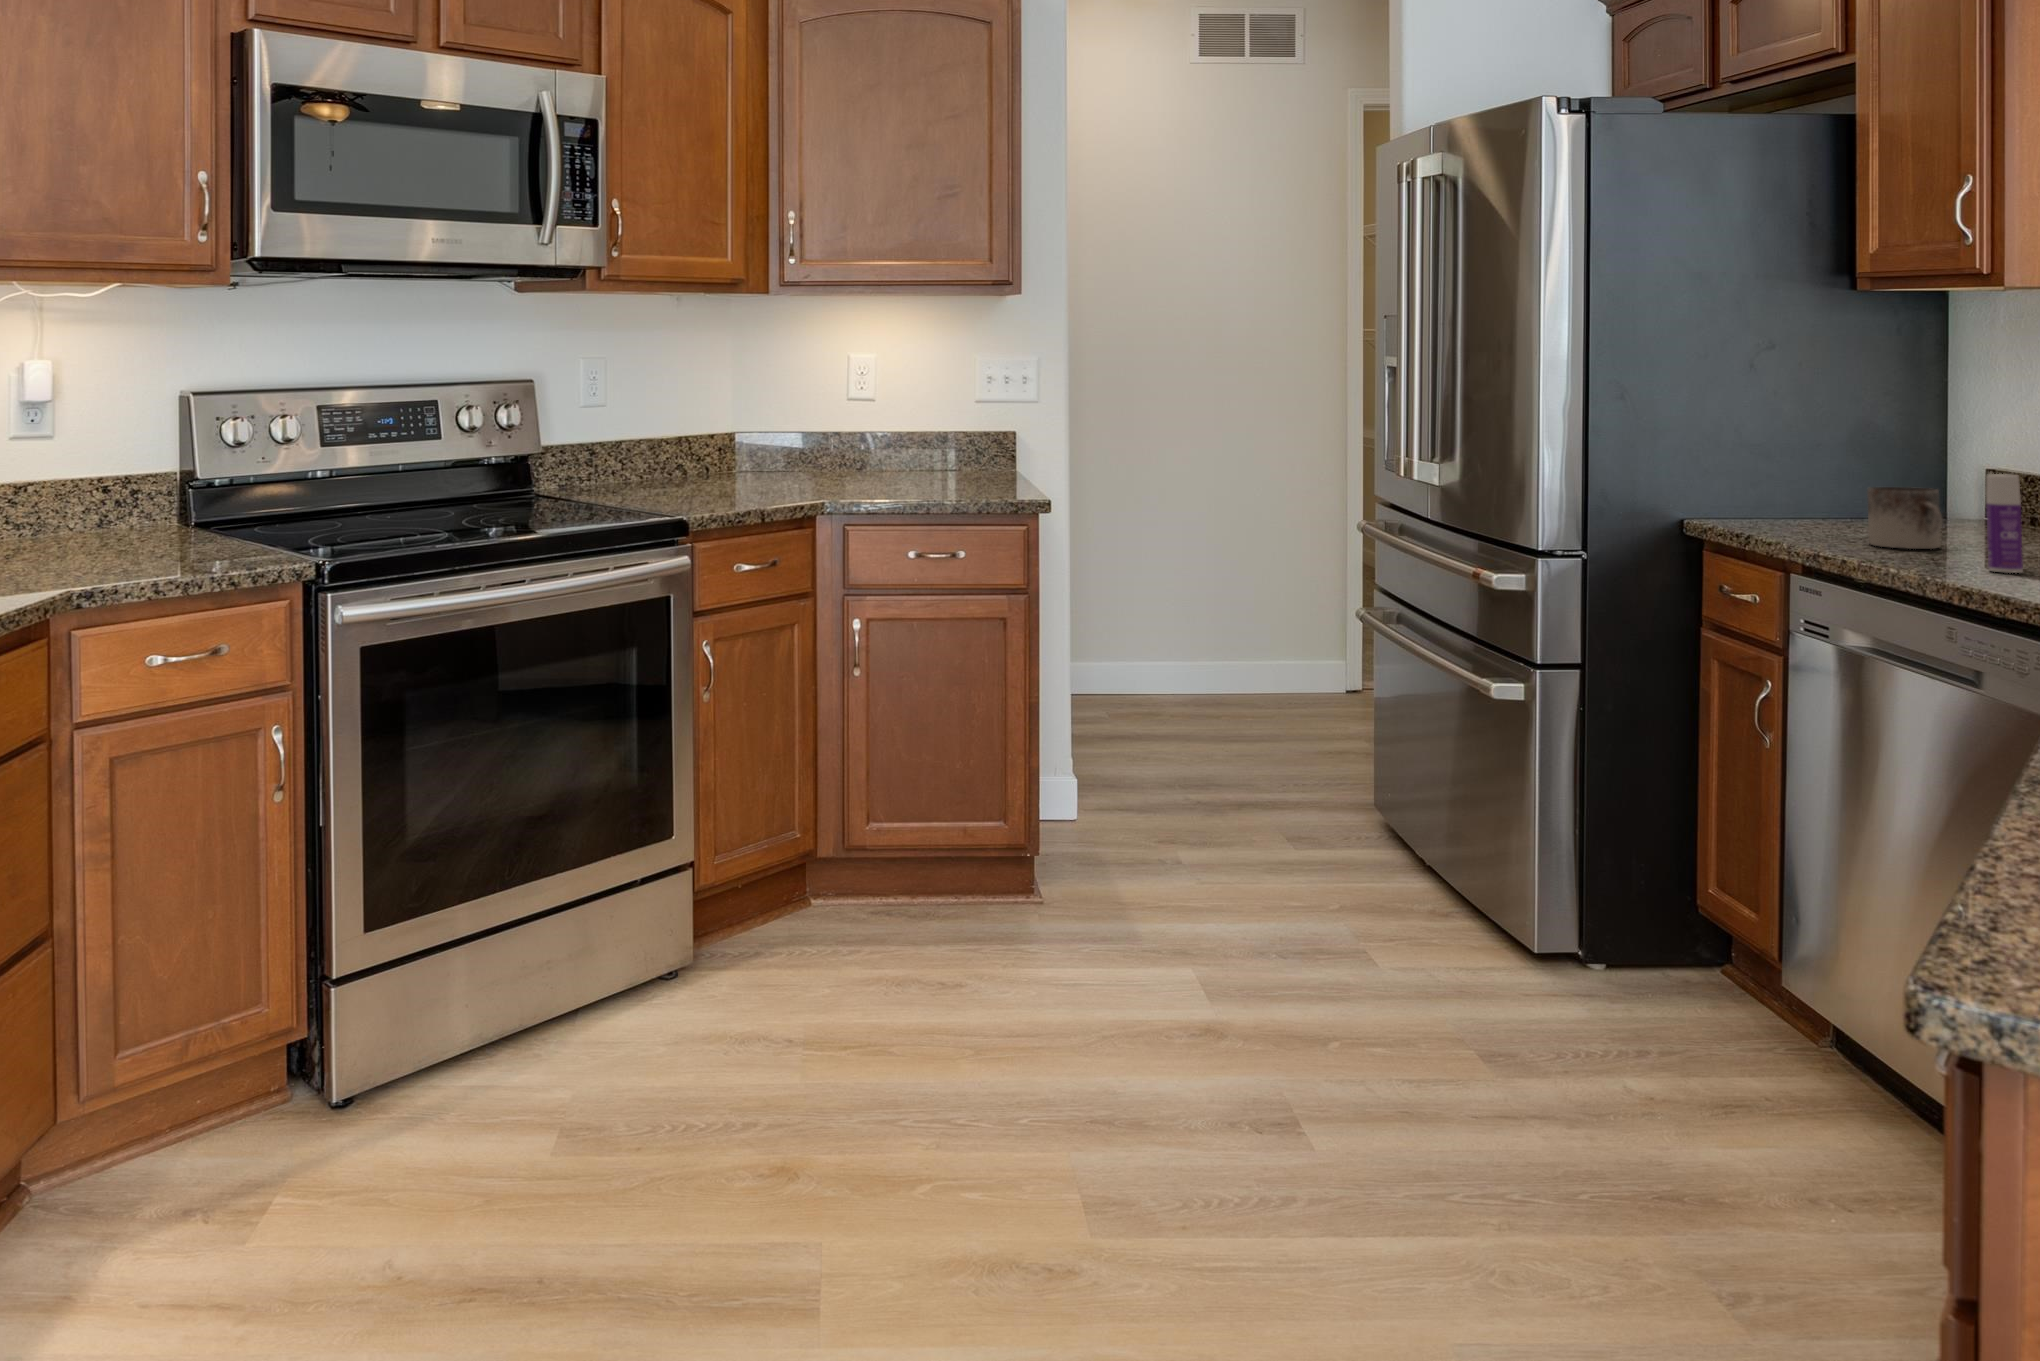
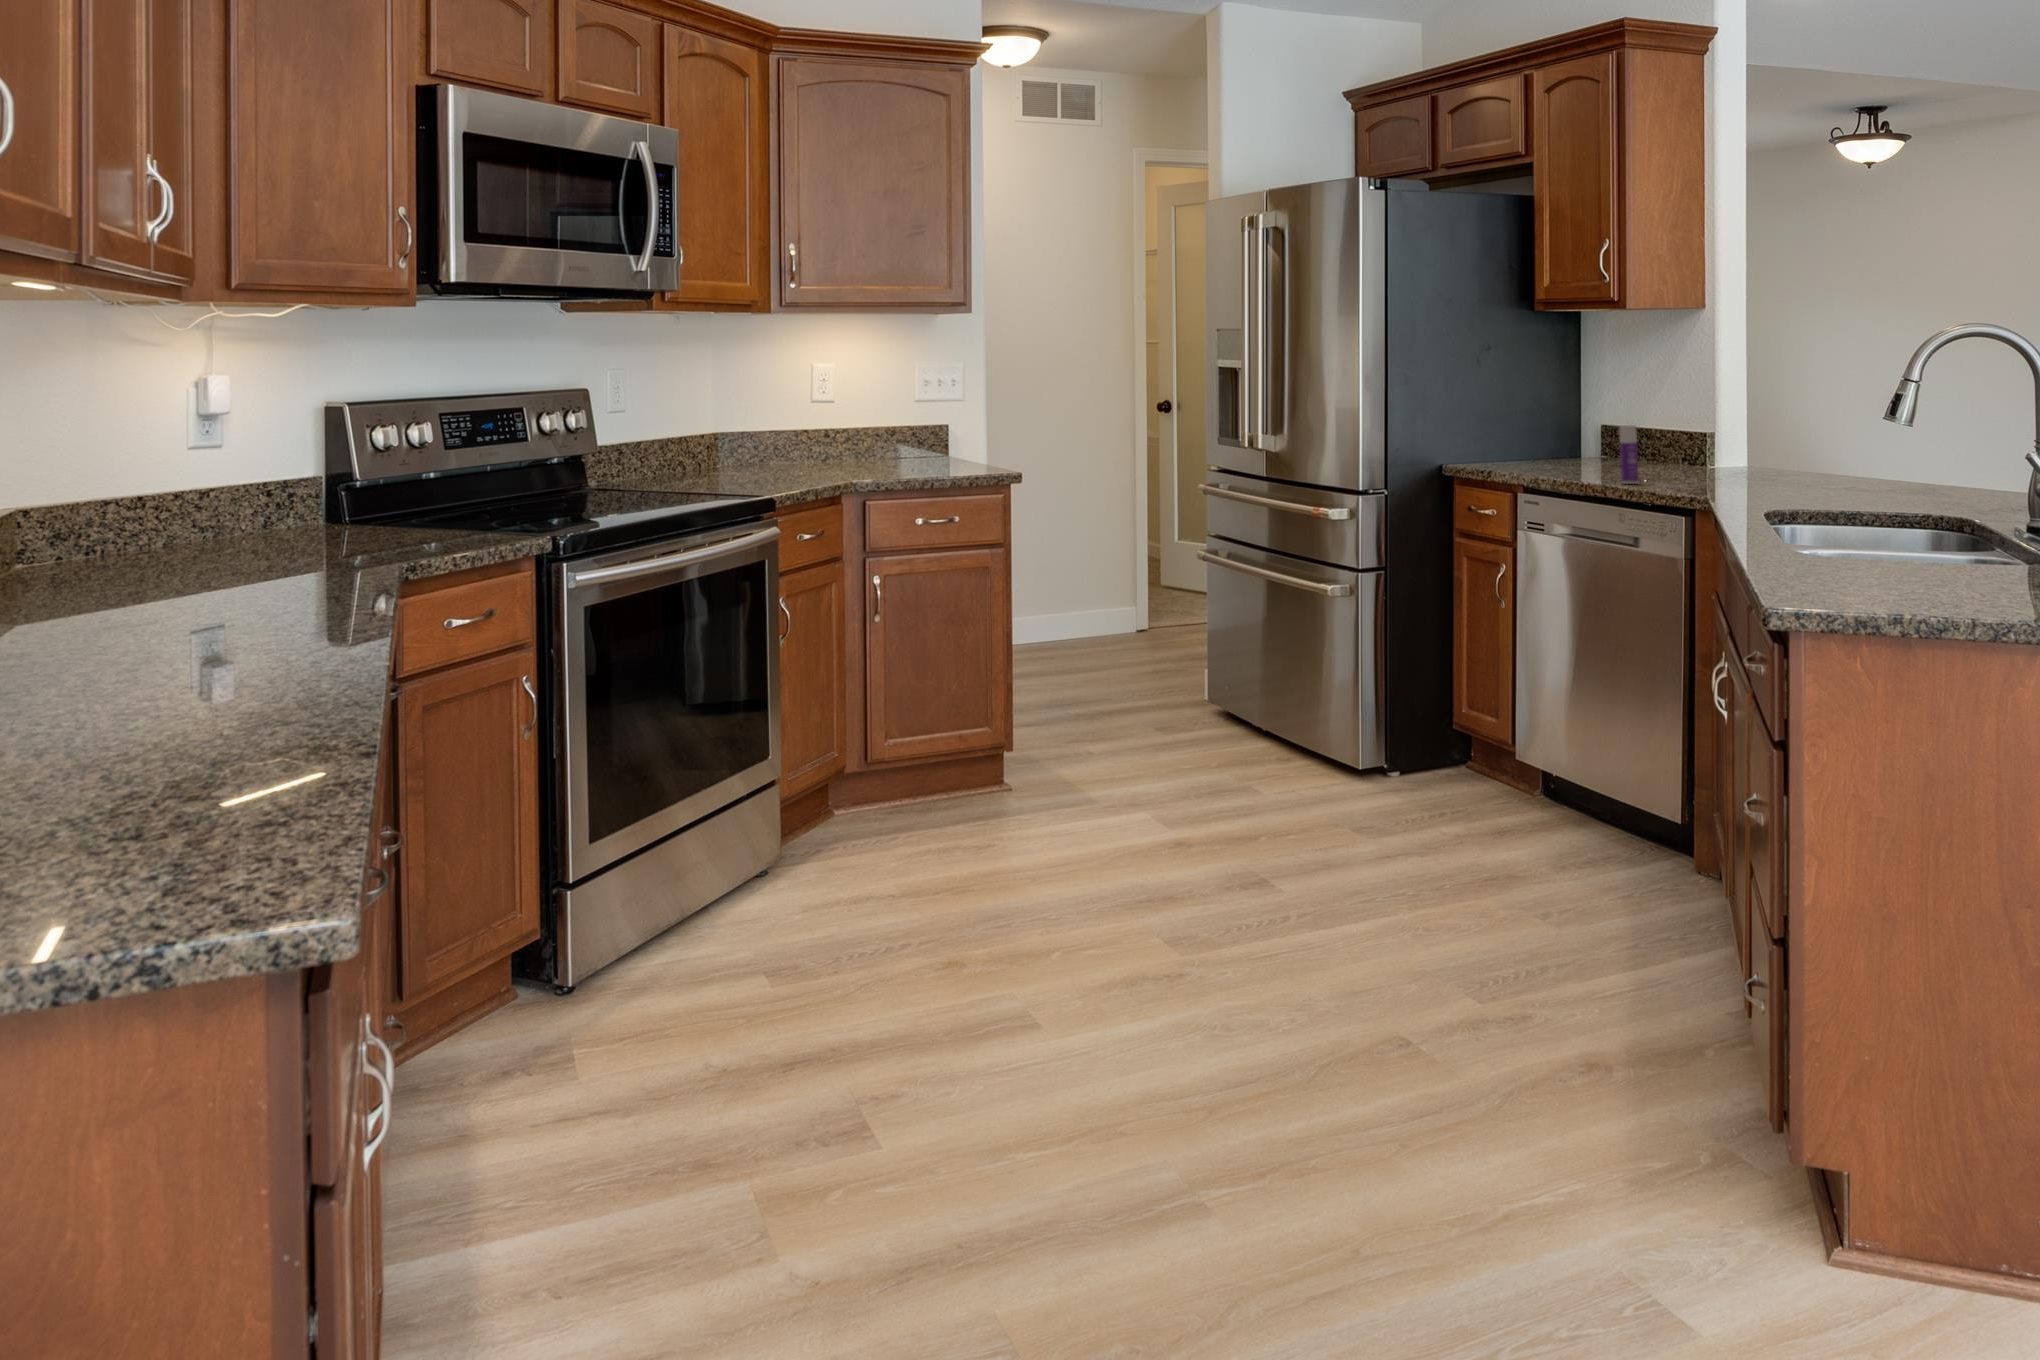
mug: present [1867,487,1943,549] -> none [1552,436,1594,474]

